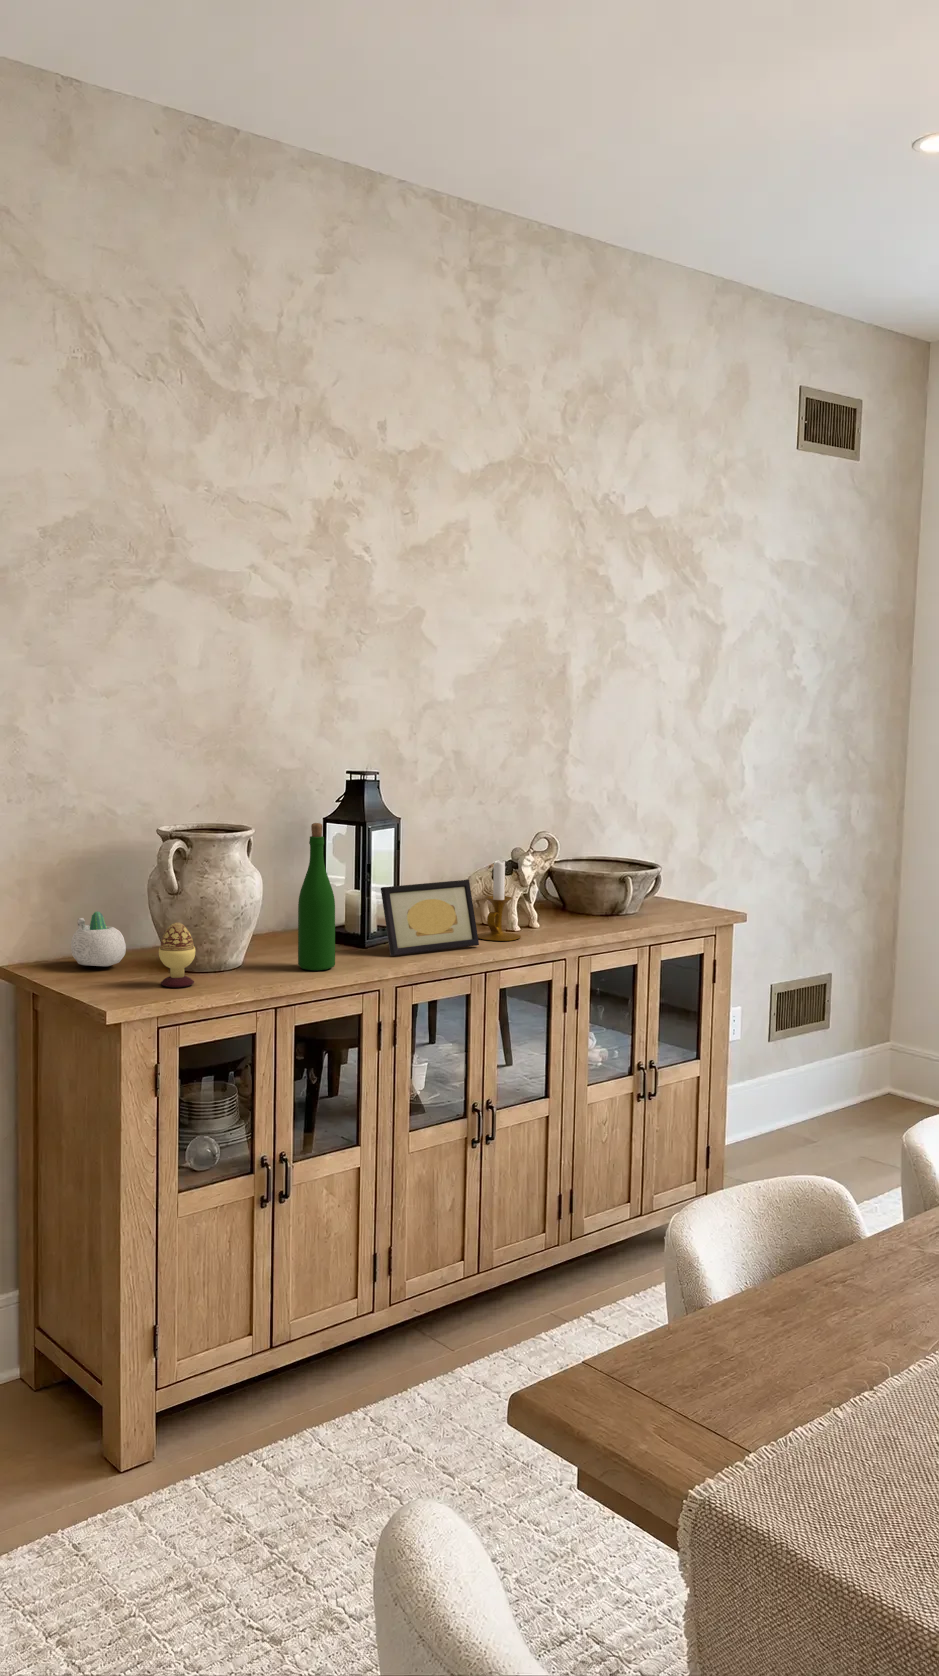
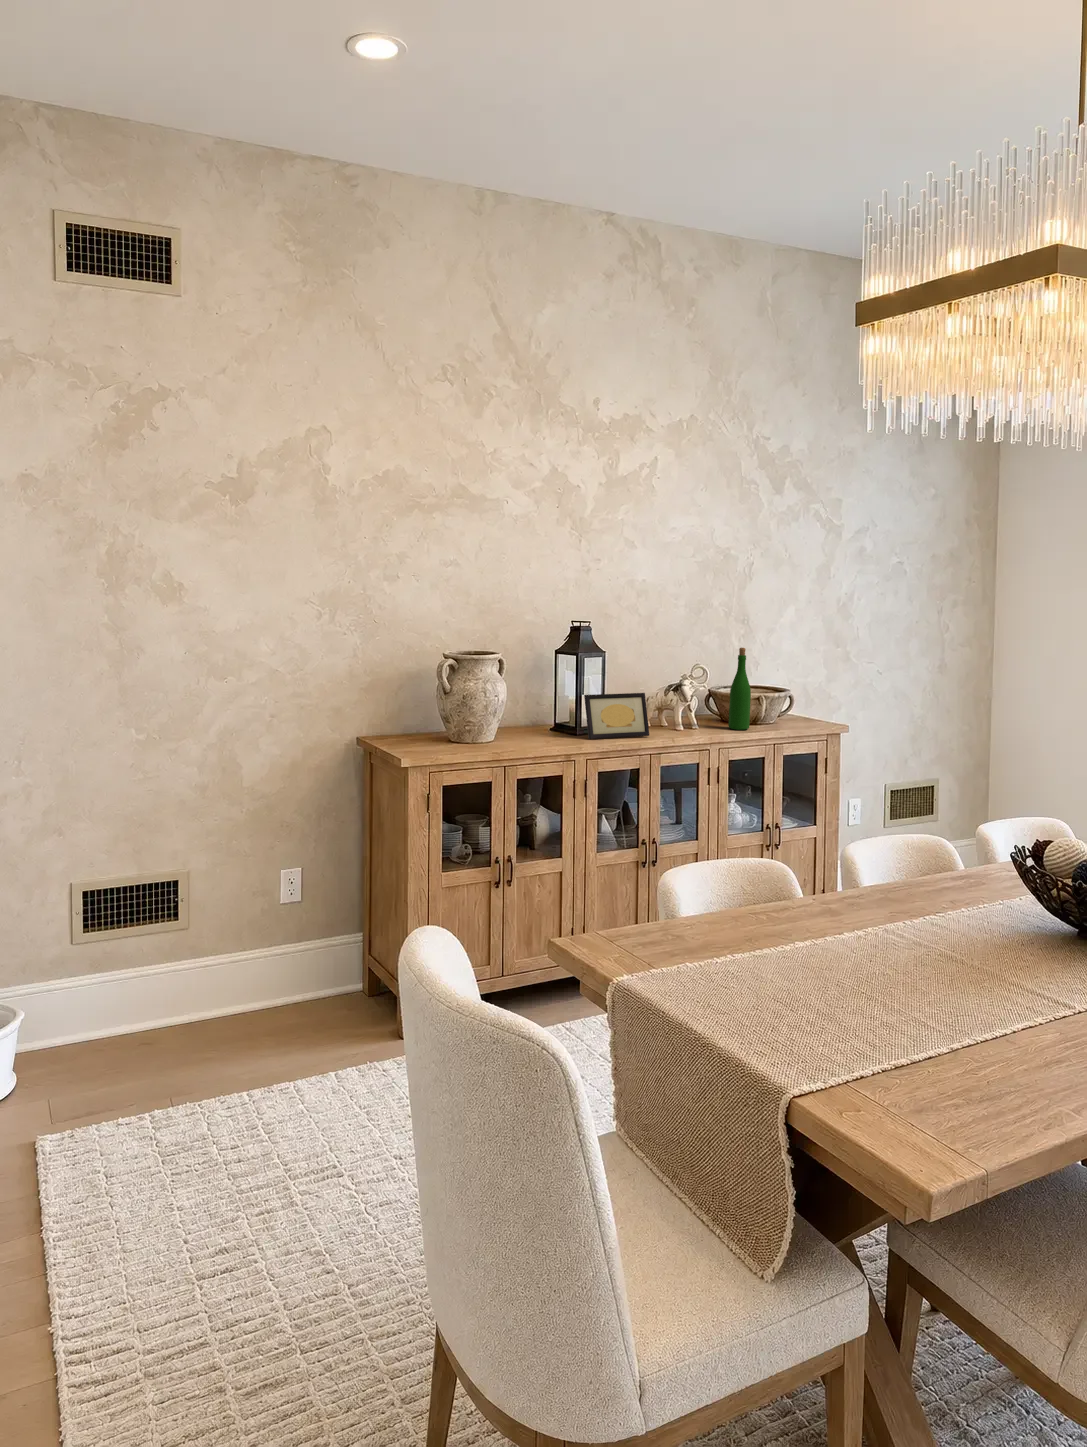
wine bottle: present [298,823,335,970] -> present [728,648,751,730]
candlestick: present [478,861,521,941] -> none [651,682,682,734]
succulent planter: present [71,911,126,966] -> none [391,703,423,736]
decorative egg: present [159,923,196,987] -> none [439,709,461,748]

